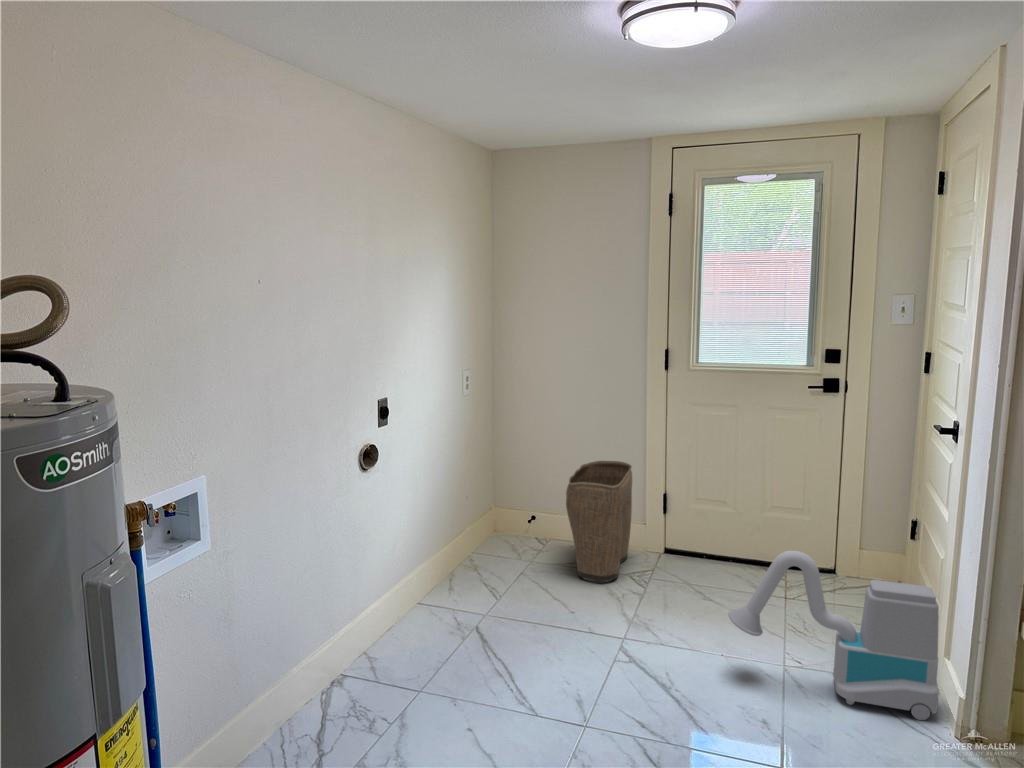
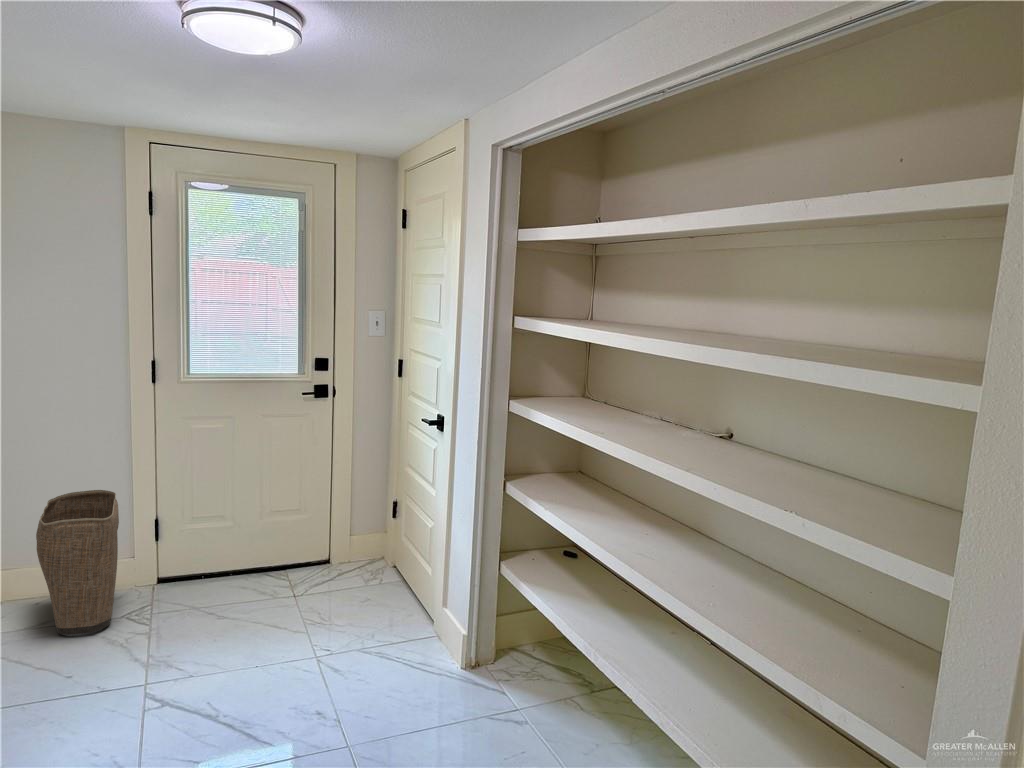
vacuum cleaner: present [728,551,939,720] -> none [268,545,445,671]

